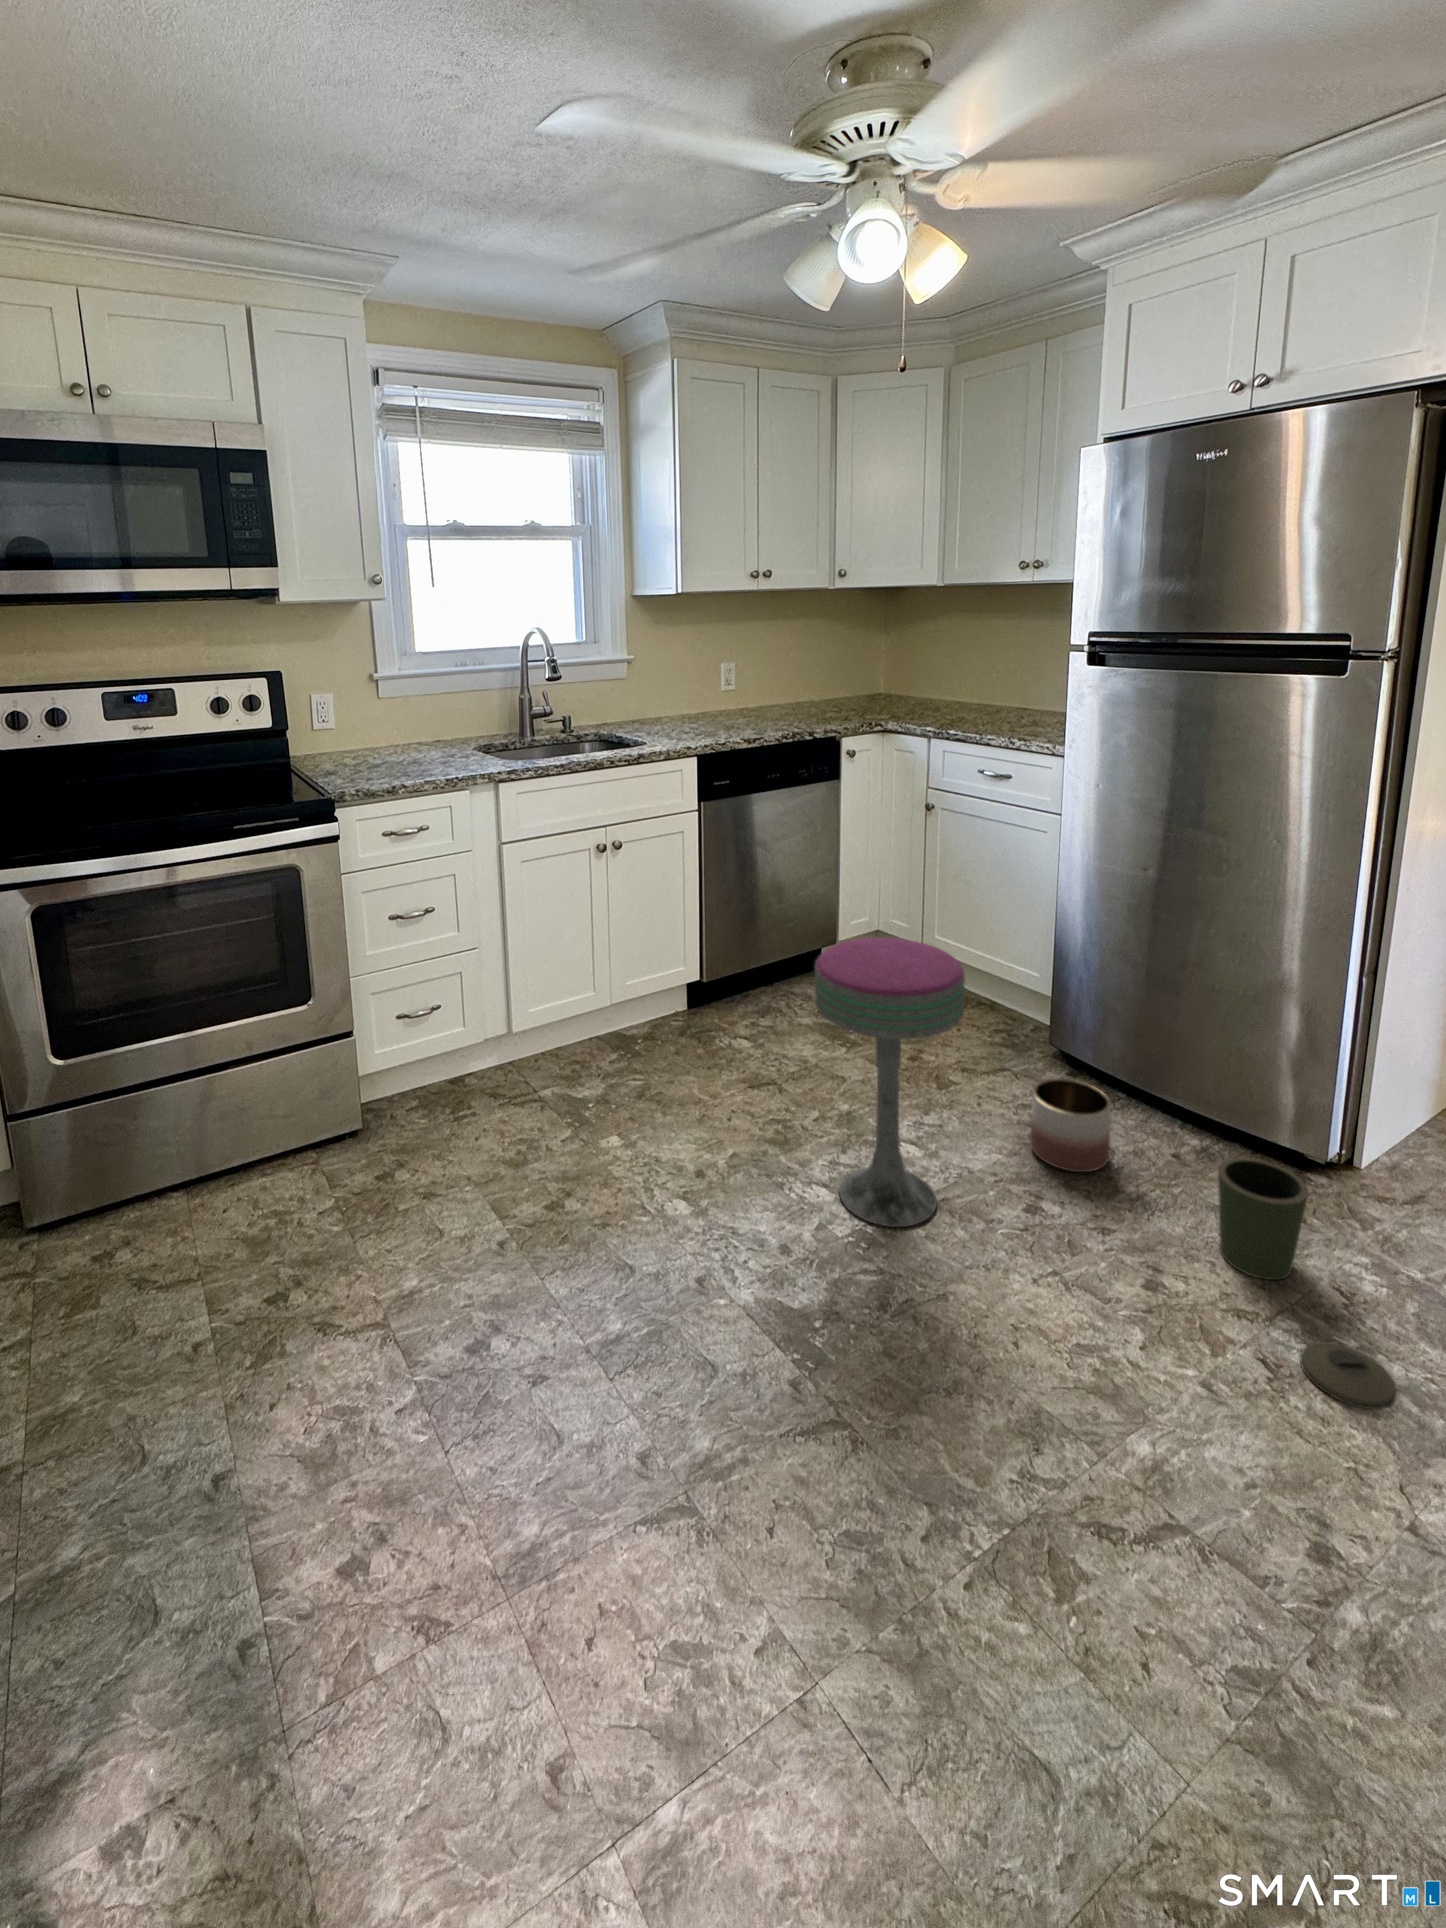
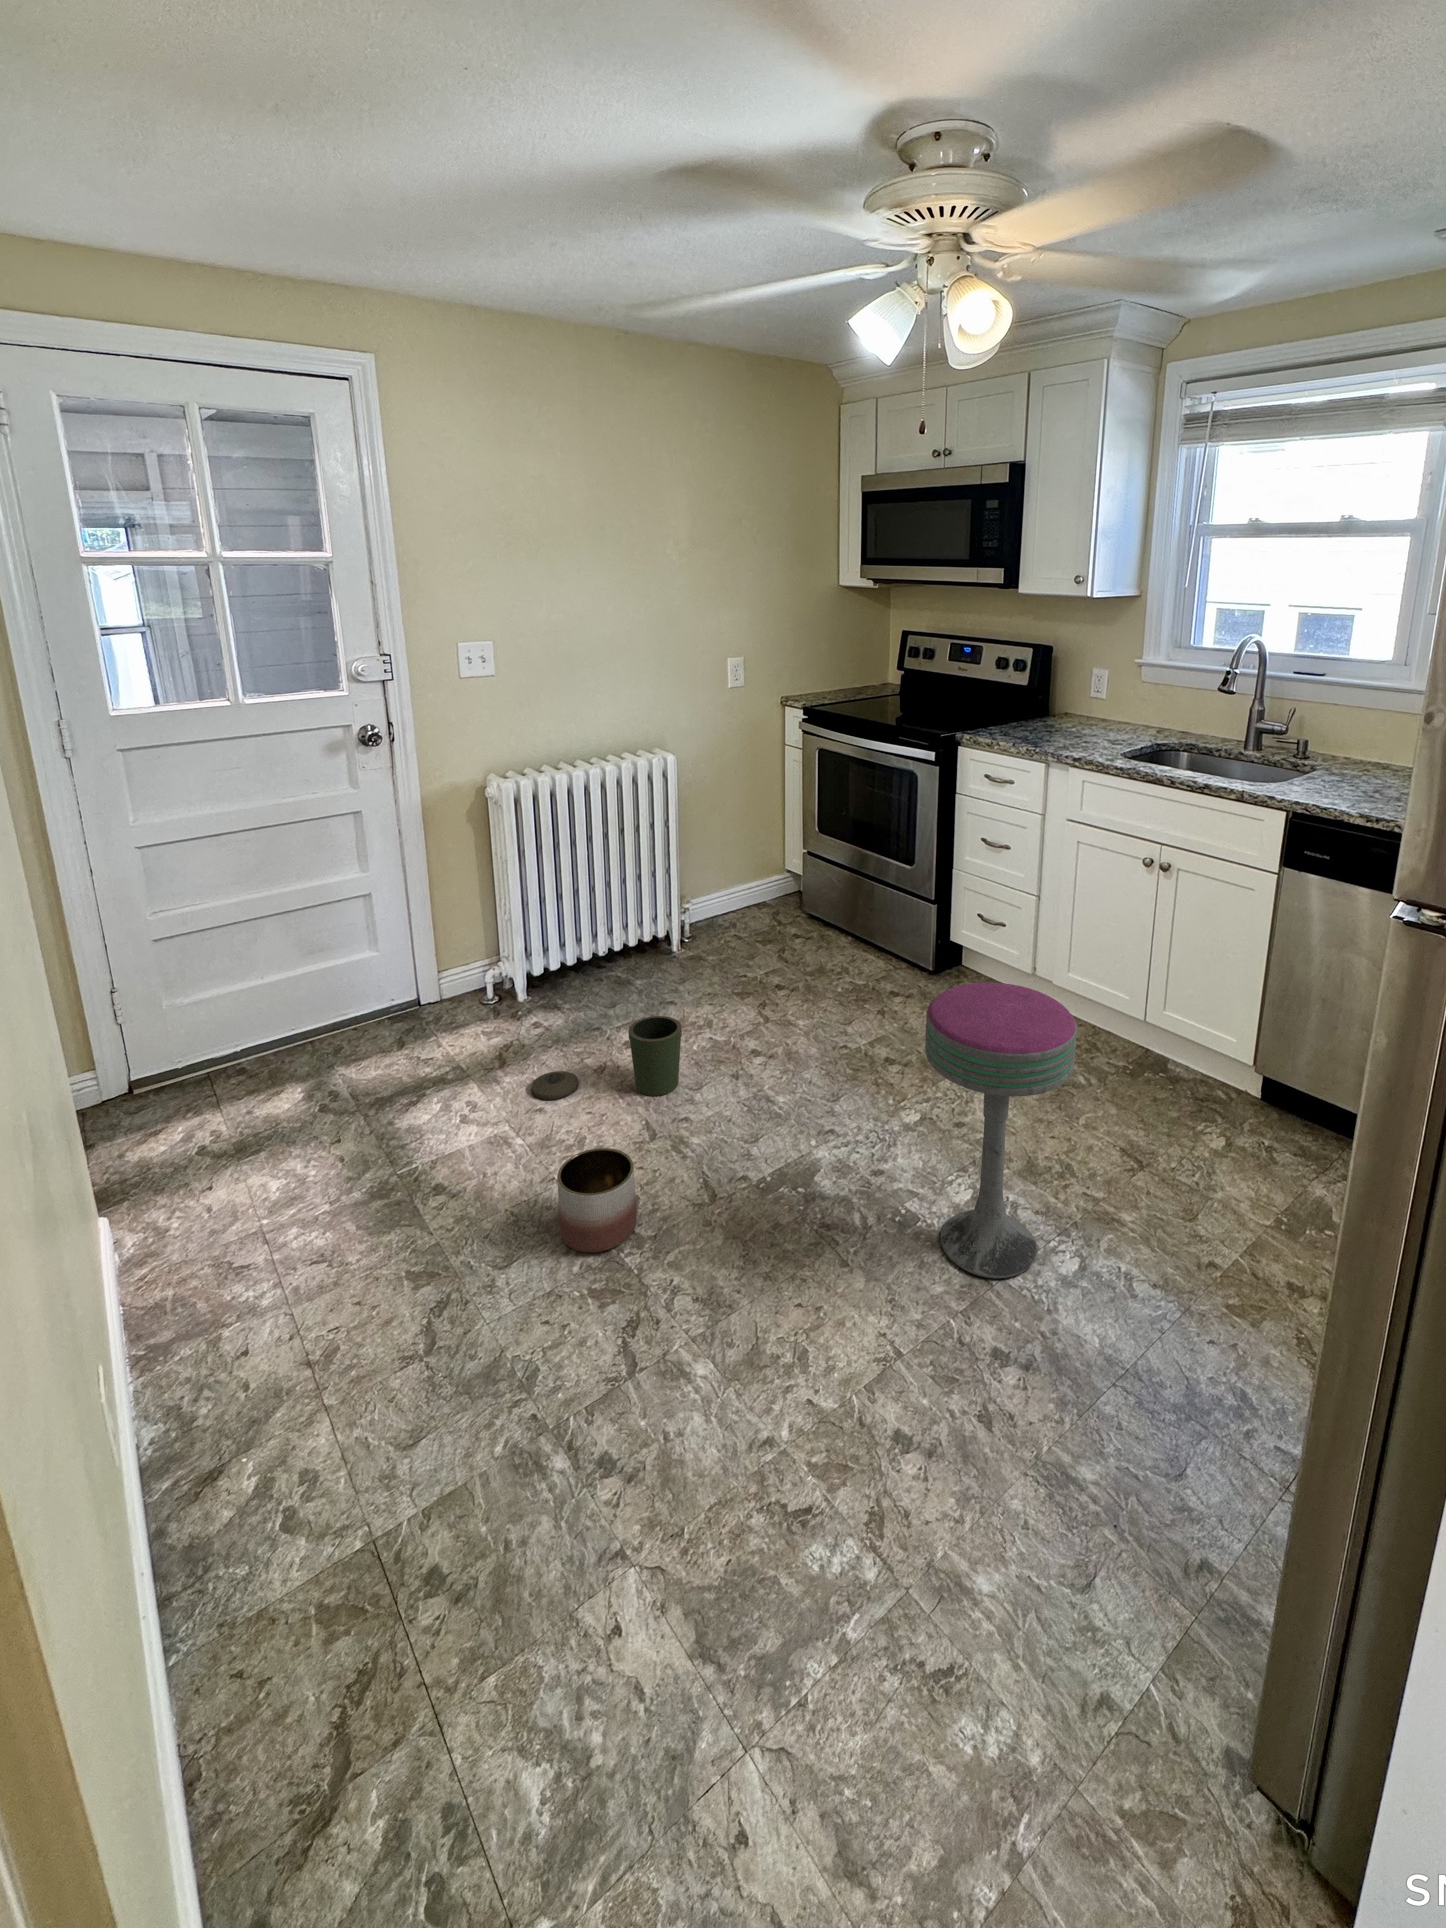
planter: present [1030,1079,1111,1172] -> present [557,1148,637,1252]
trash can: present [1218,1158,1397,1409] -> present [531,1016,682,1100]

